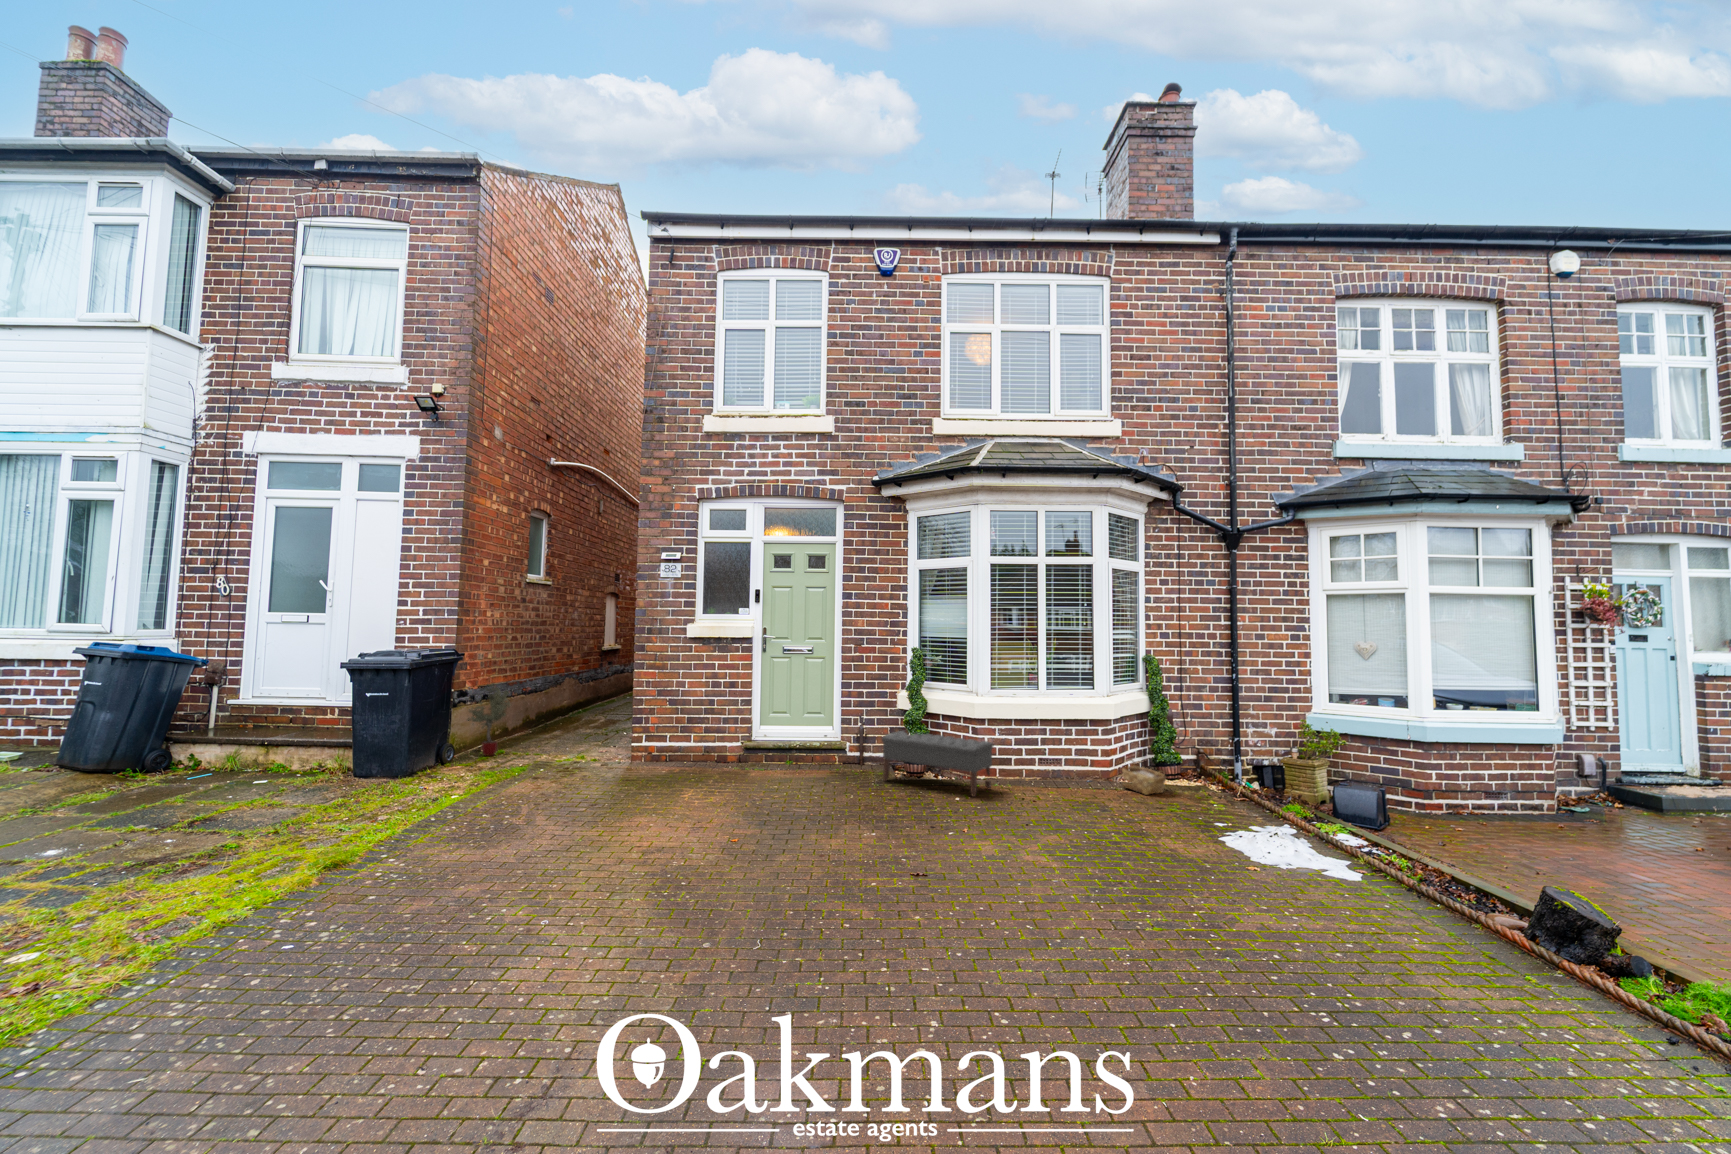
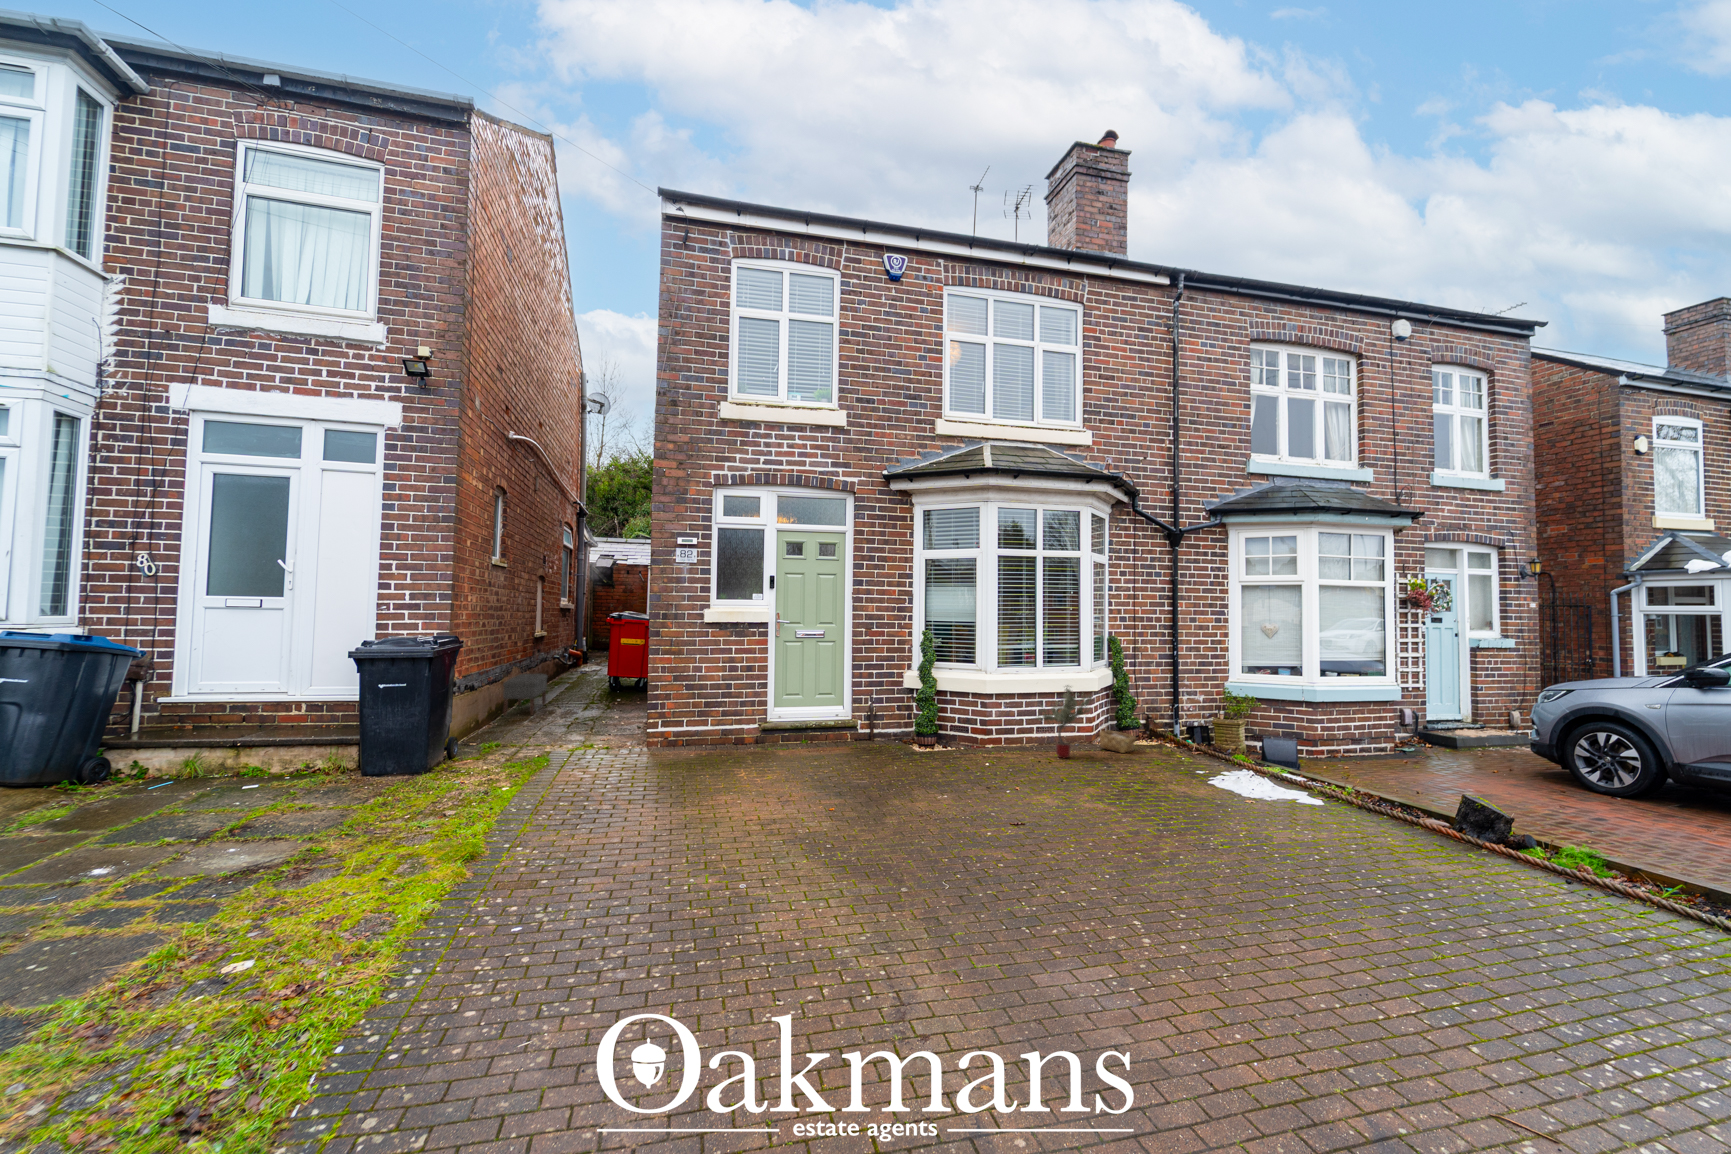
potted tree: present [468,684,510,756] -> present [1037,685,1092,758]
bench: present [882,731,993,797] -> present [503,674,548,716]

